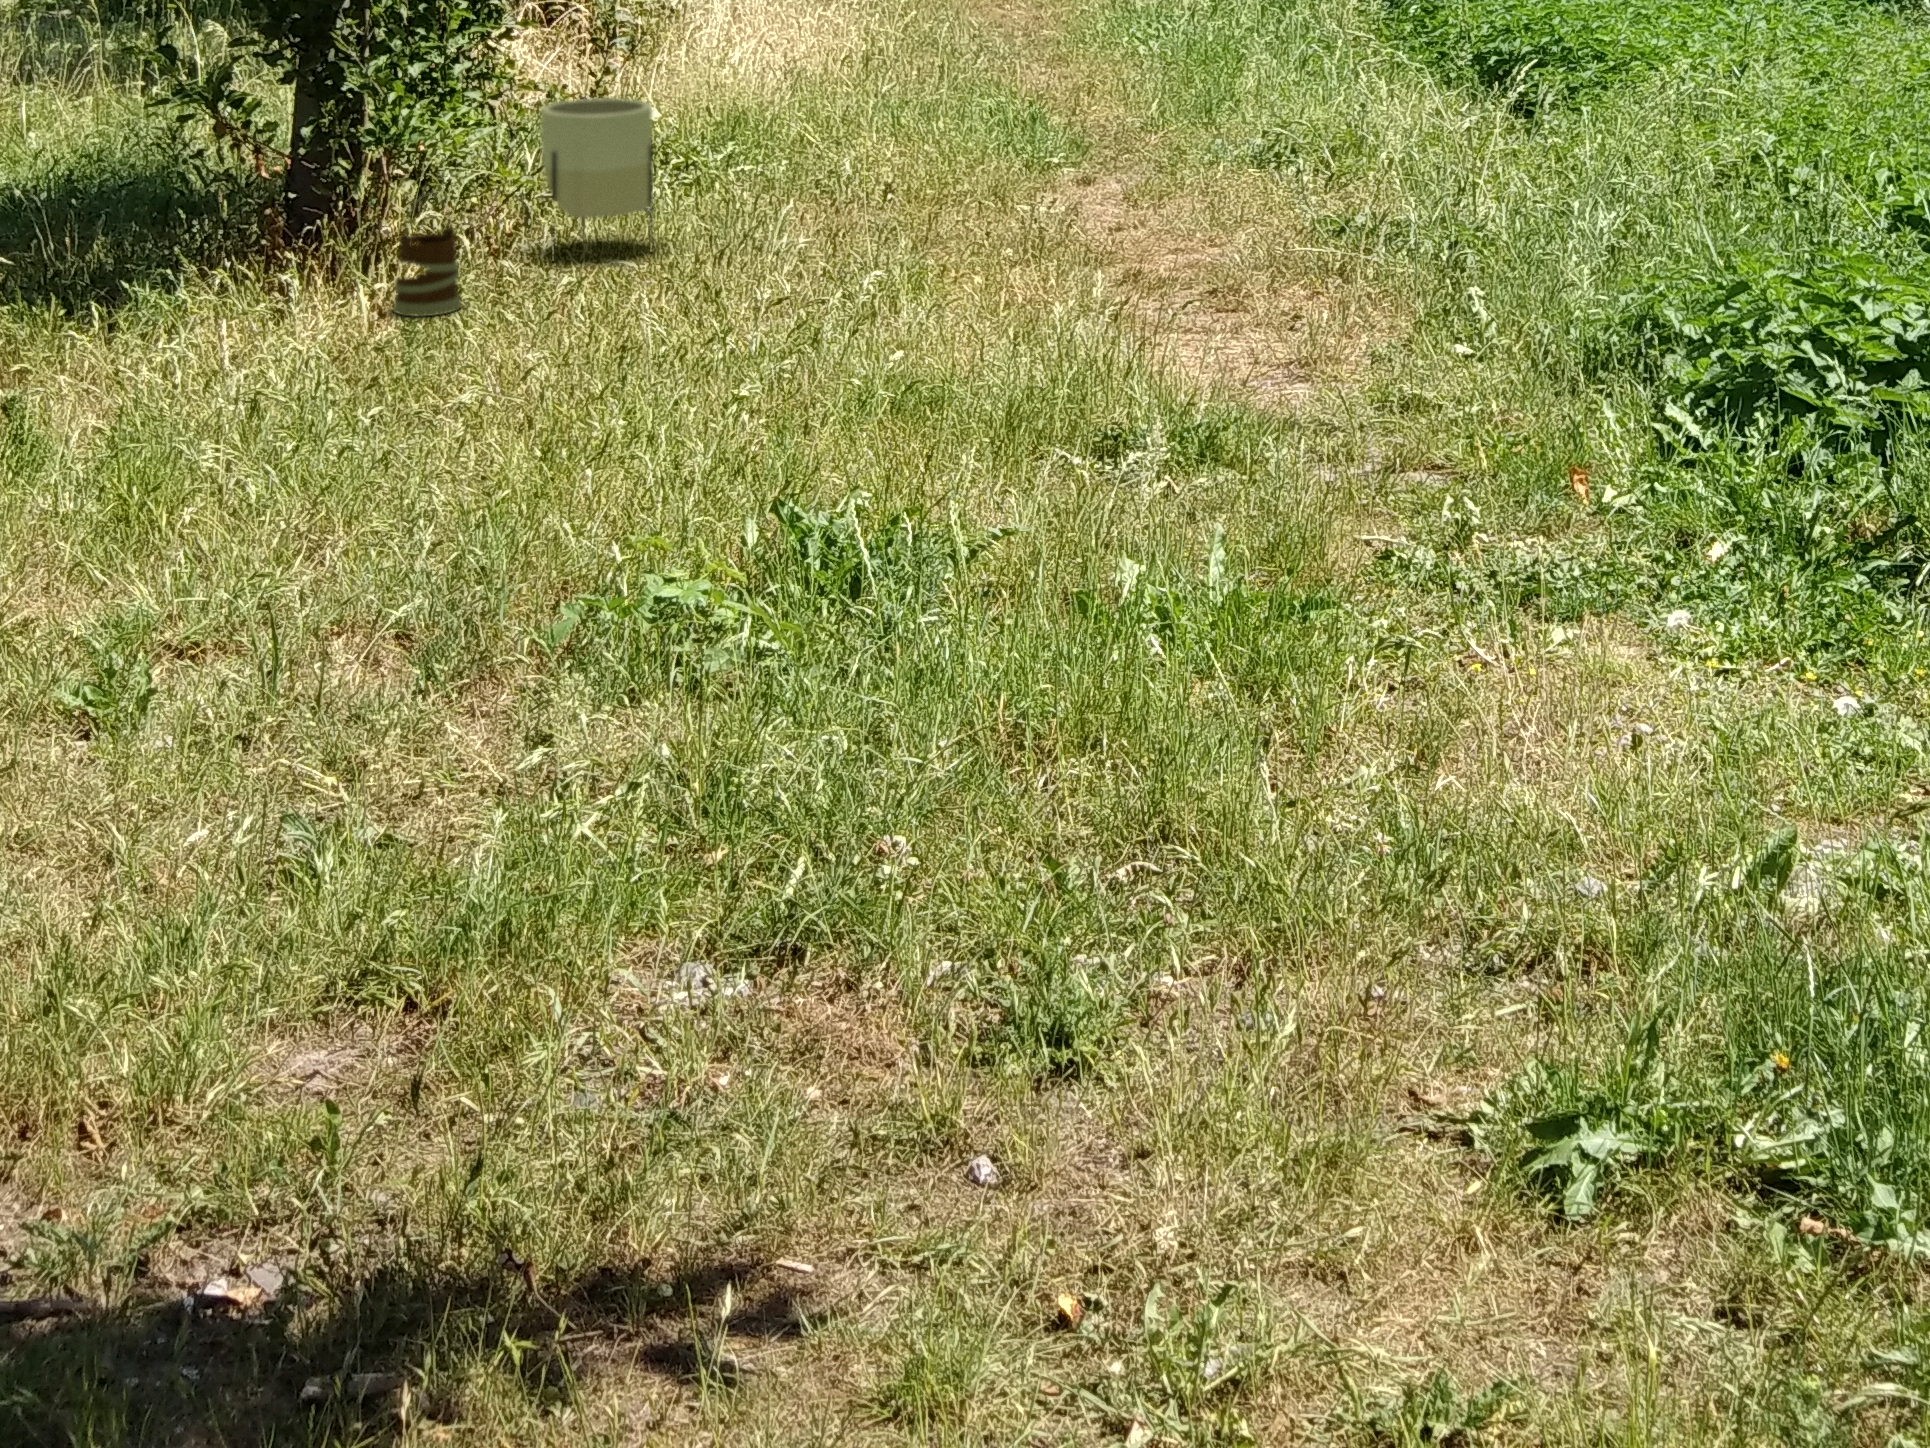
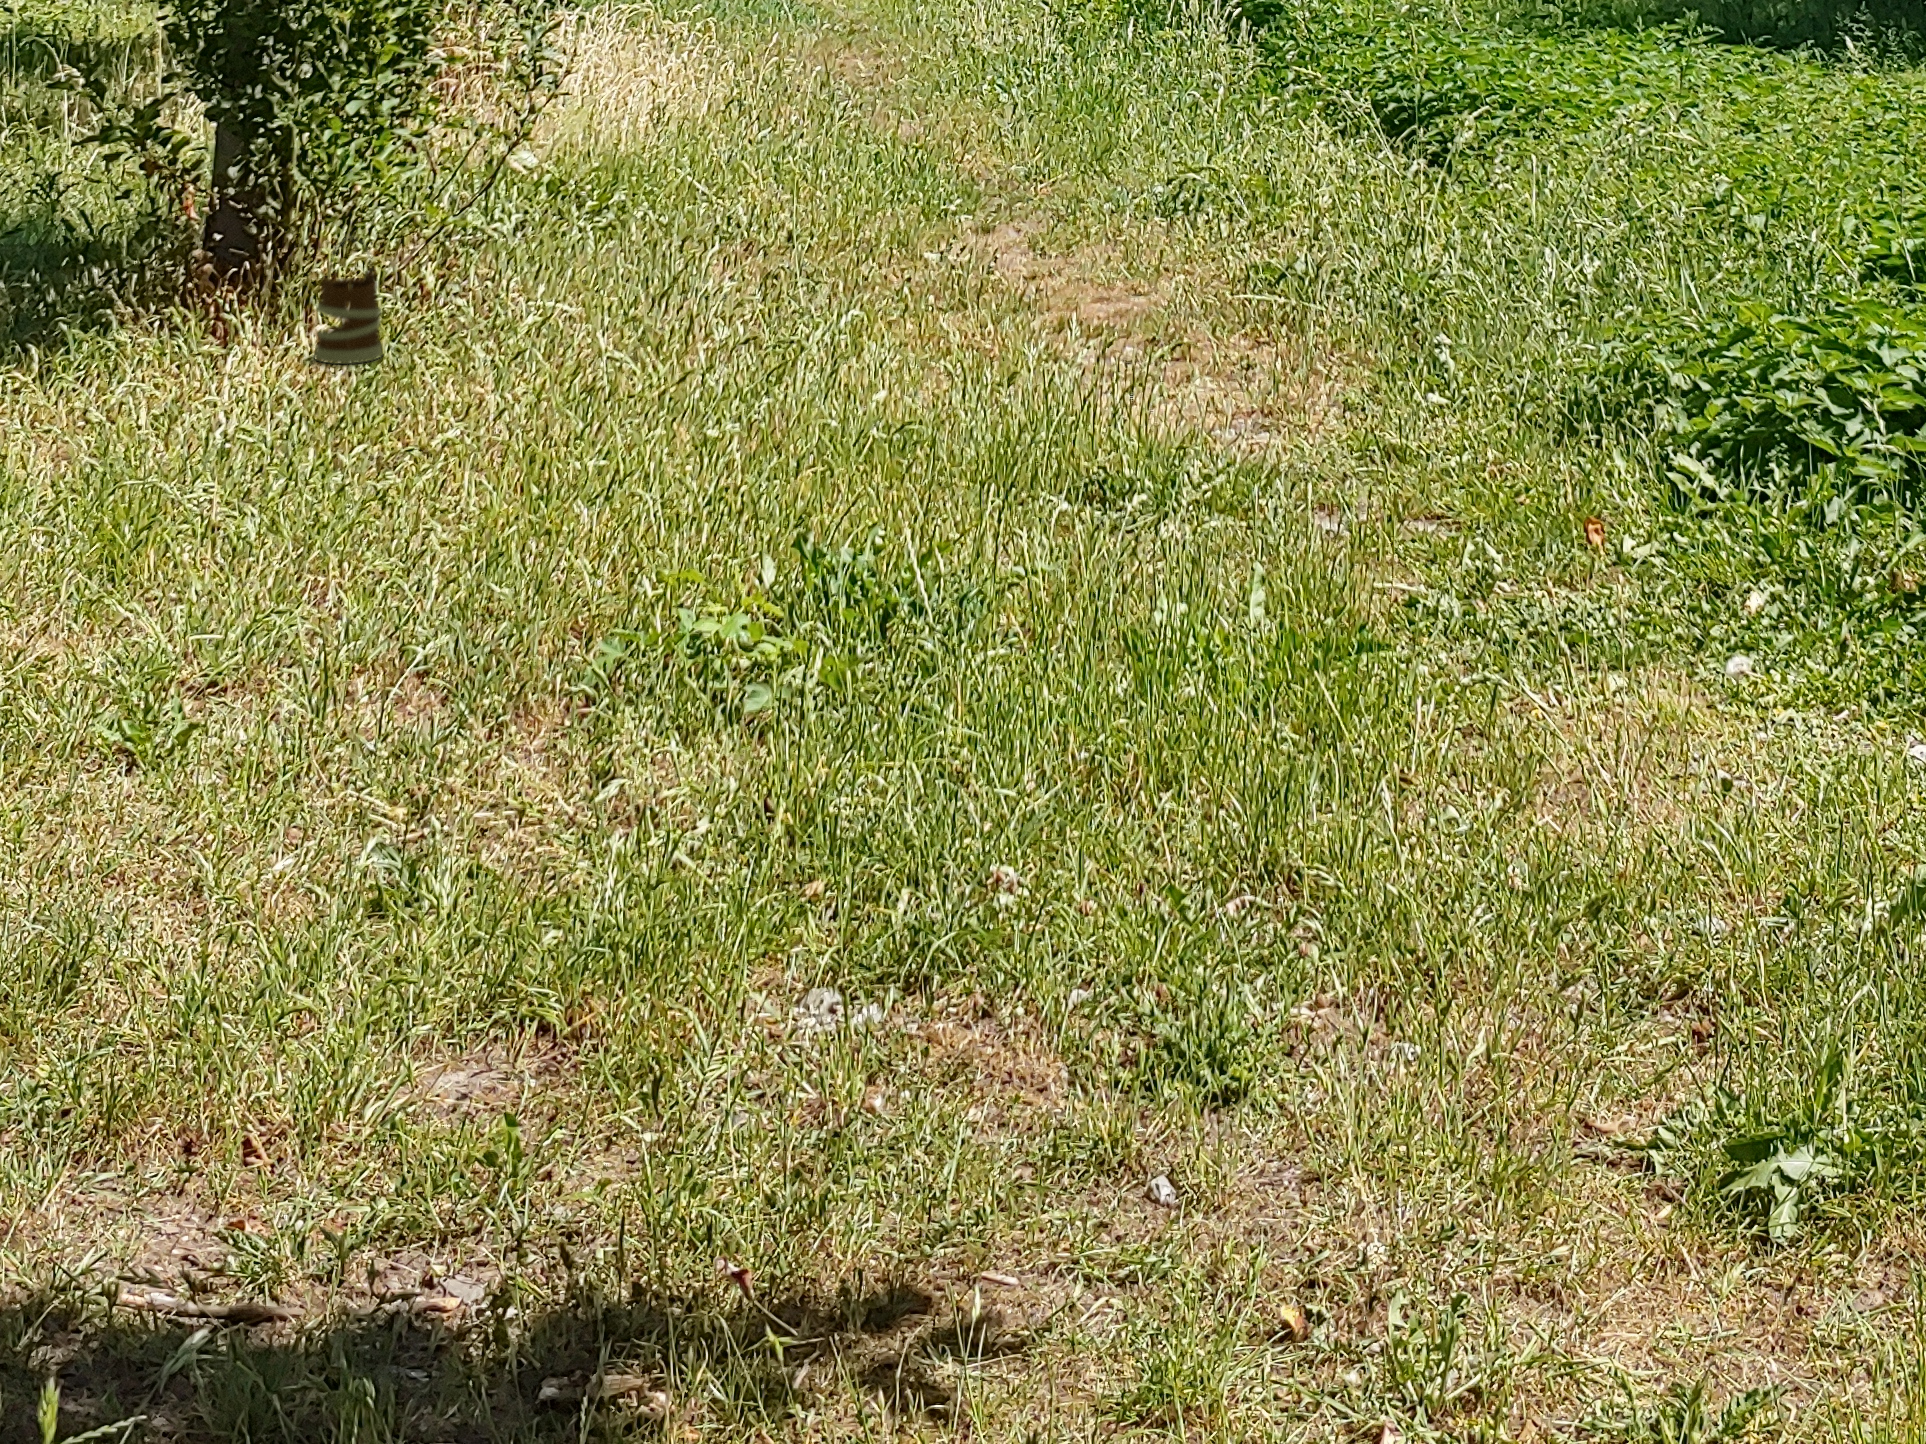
planter: present [541,98,653,261] -> none [447,141,564,311]

